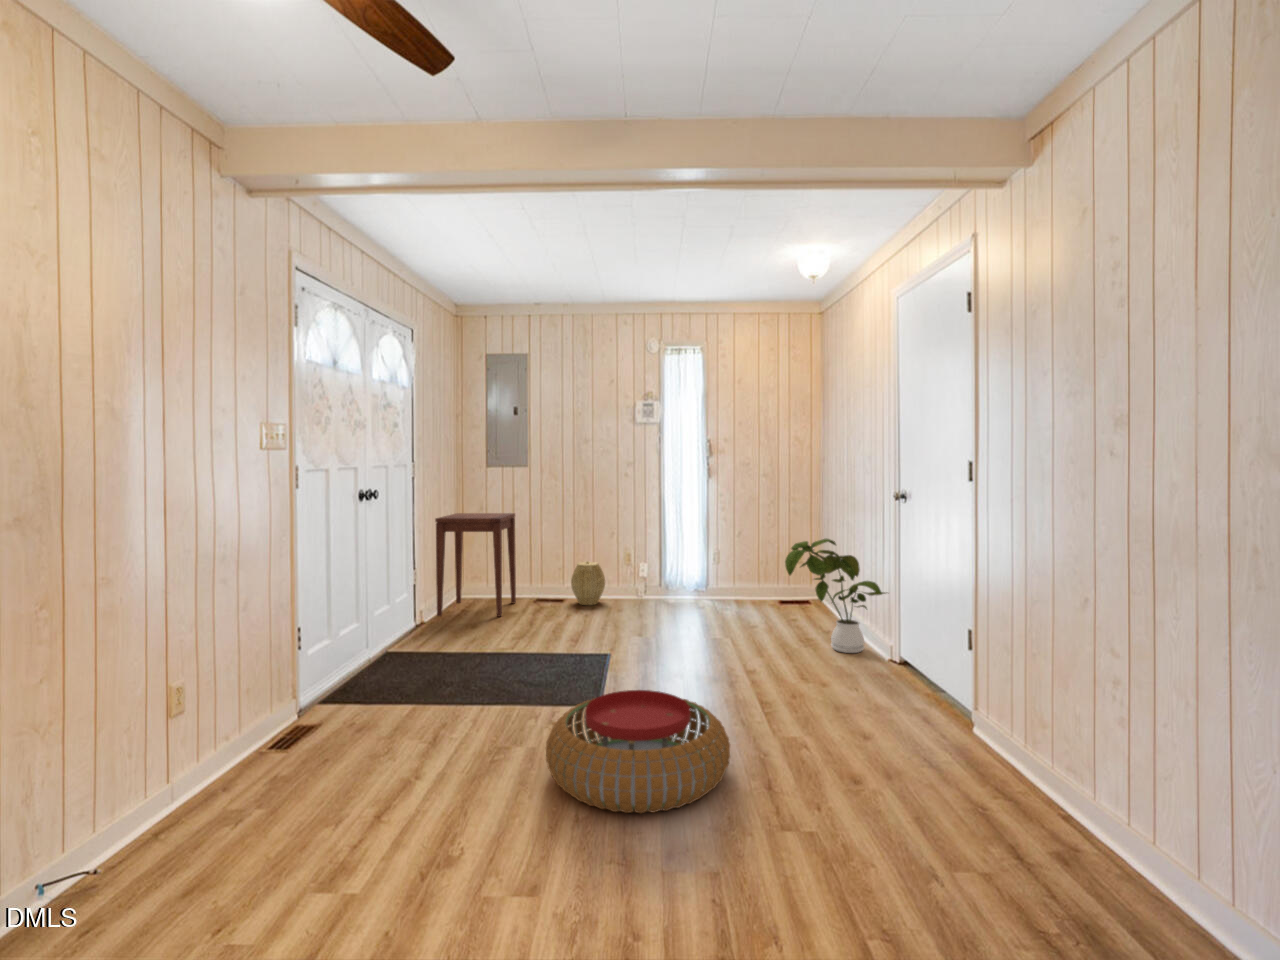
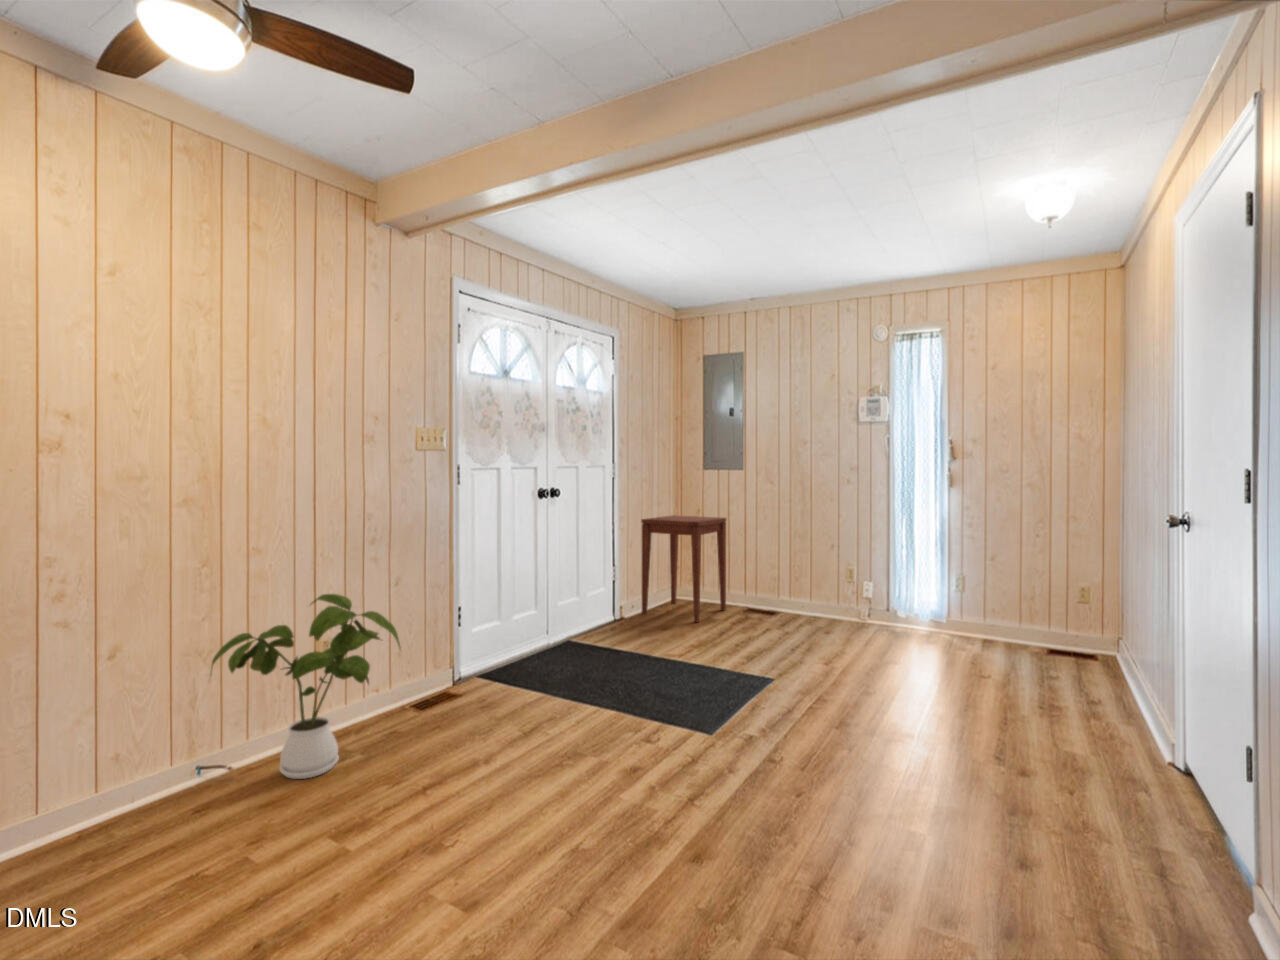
house plant: present [785,539,887,653] -> present [212,594,401,779]
woven basket: present [571,561,605,605] -> none [780,574,818,622]
pouf: present [546,690,730,813] -> none [556,727,778,891]

